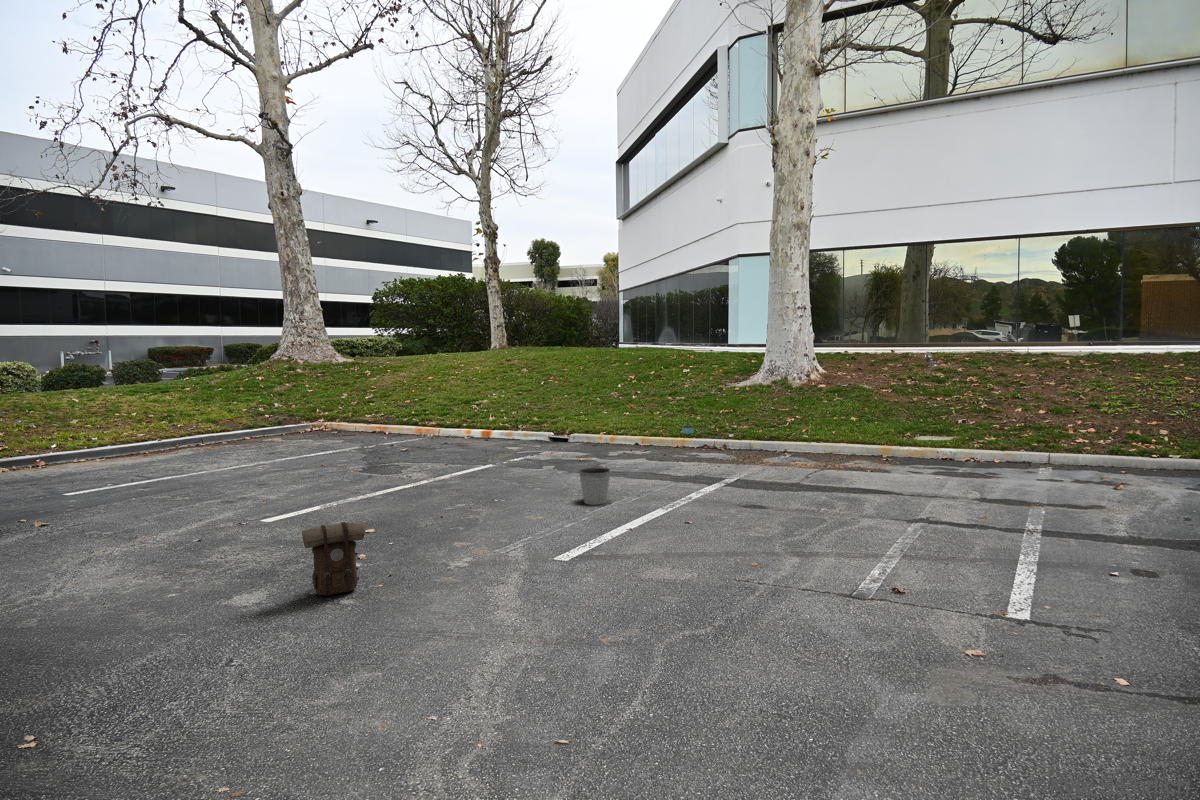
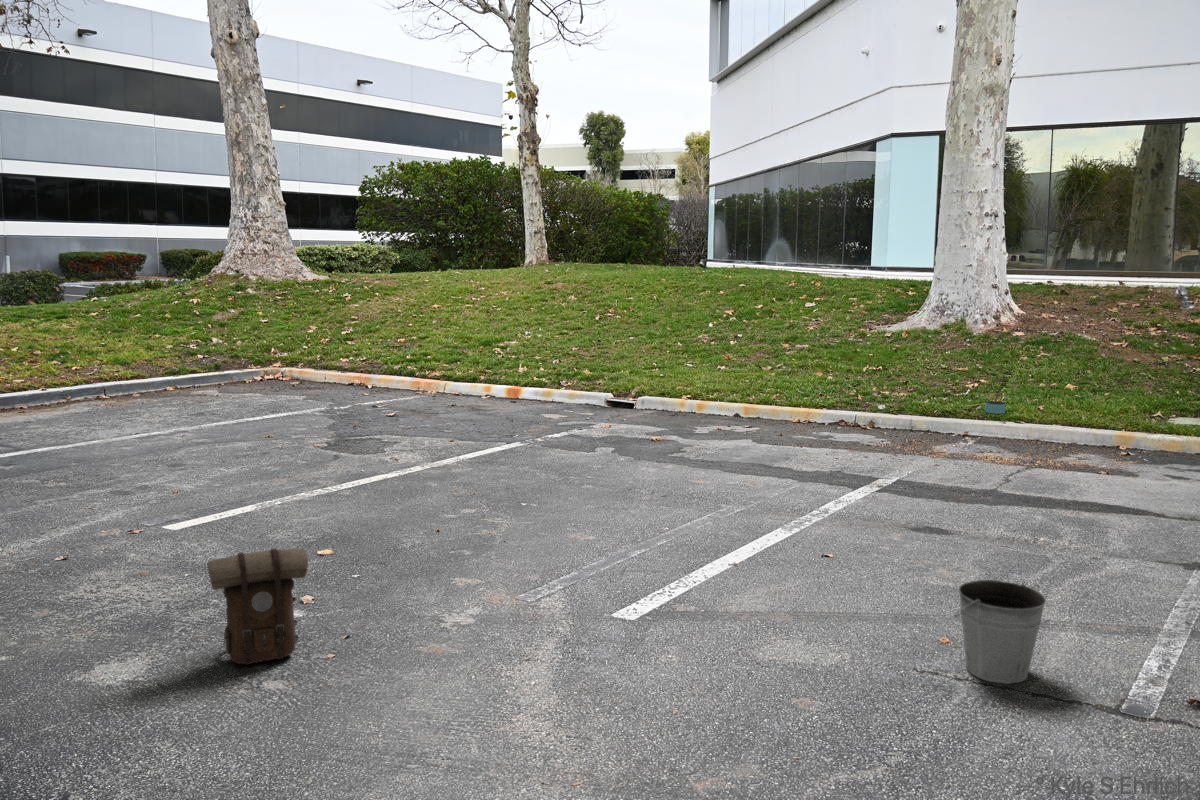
potted plant: present [679,398,697,434] -> present [981,353,1017,414]
bucket: present [579,467,610,505] -> present [954,580,1046,684]

